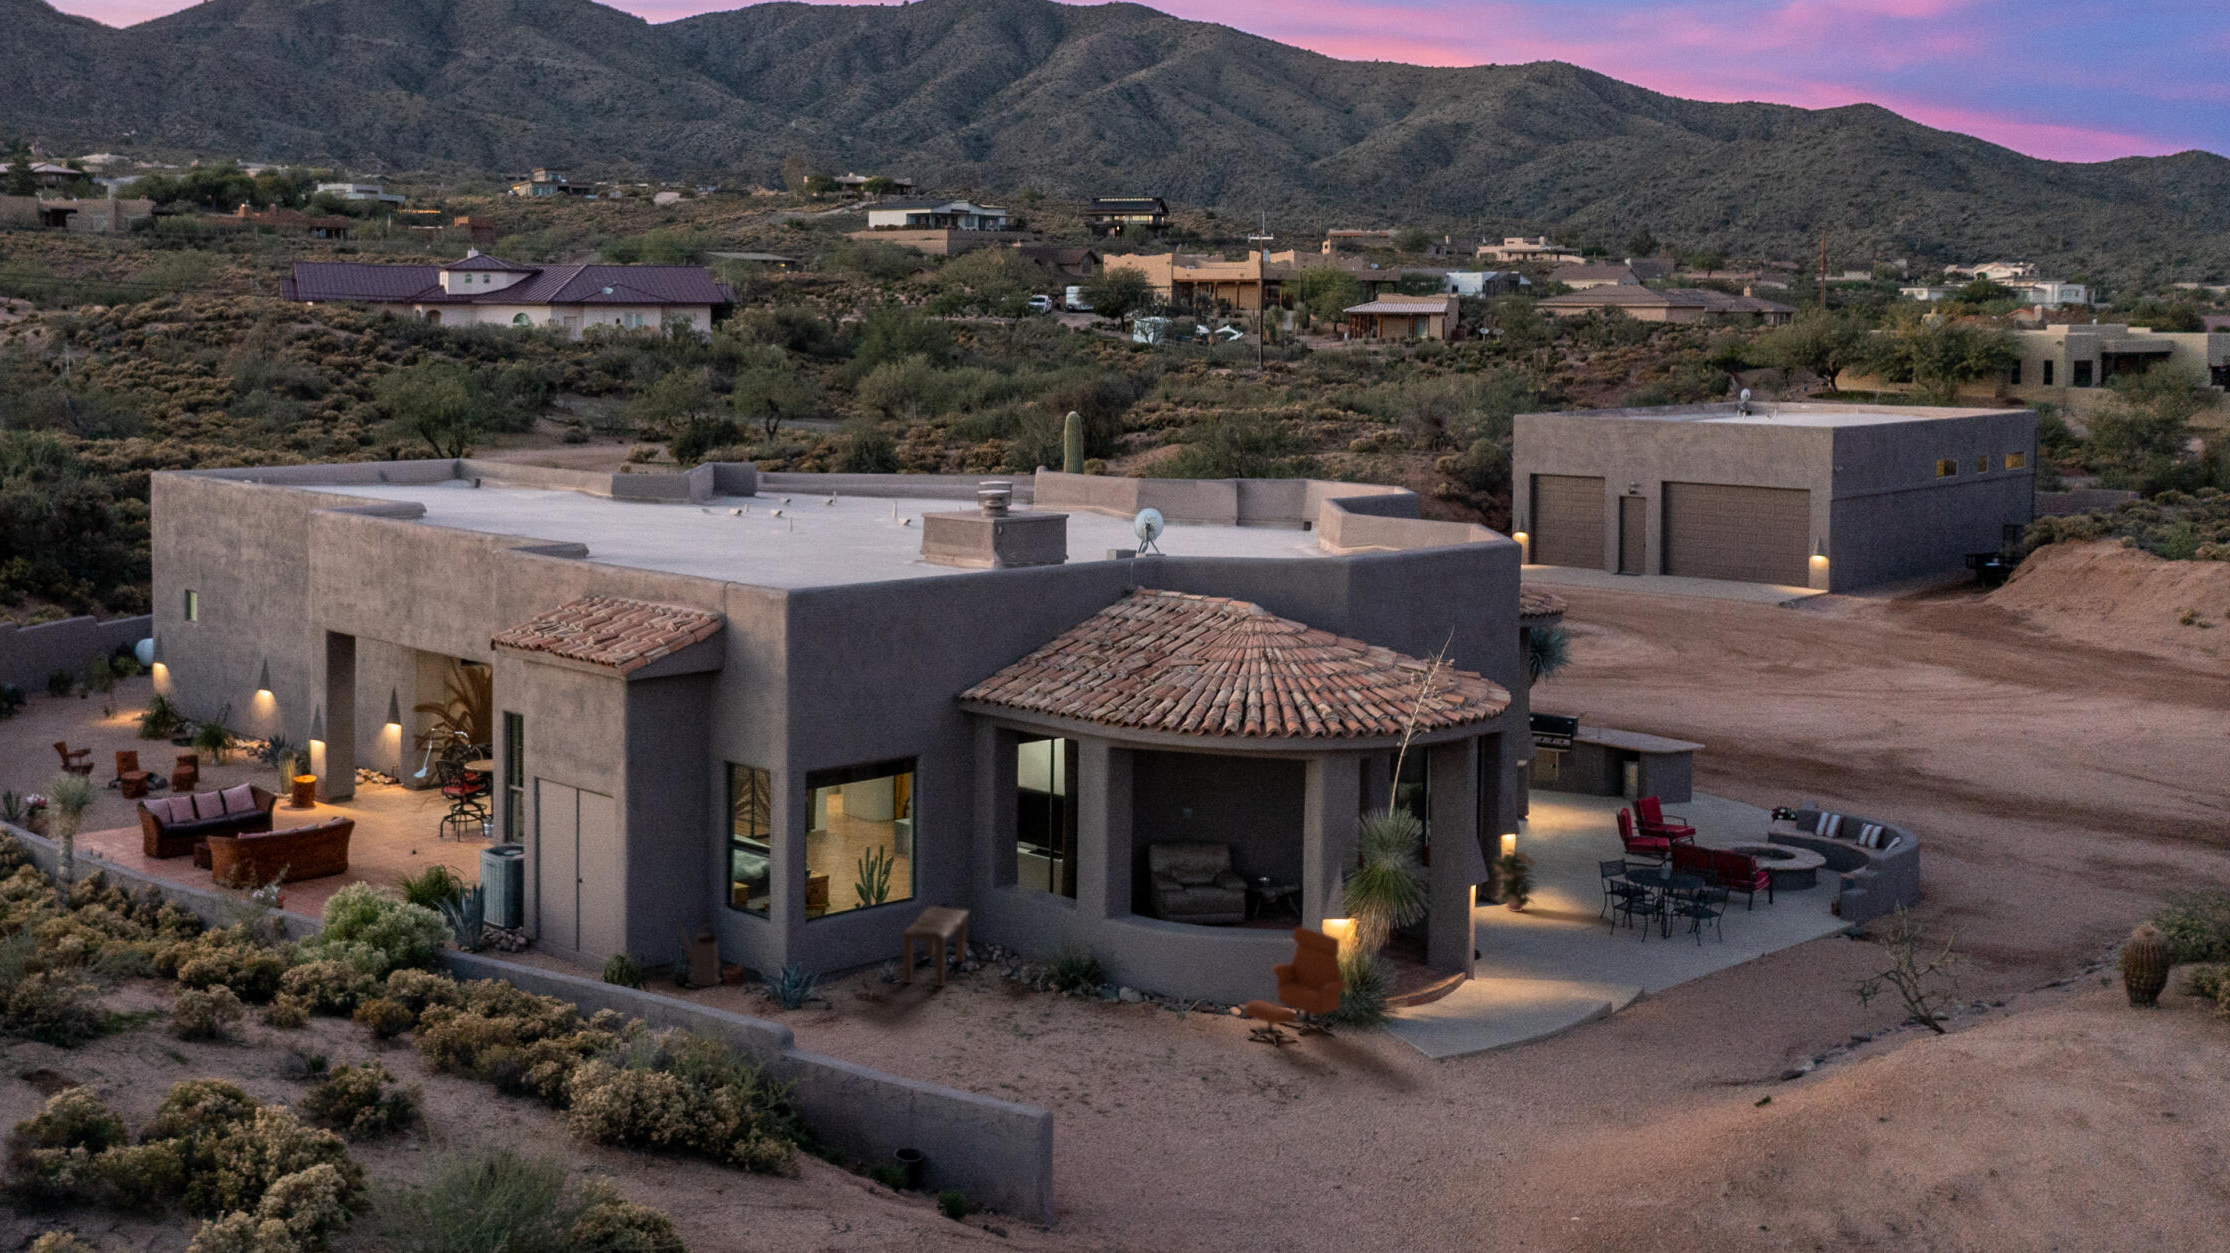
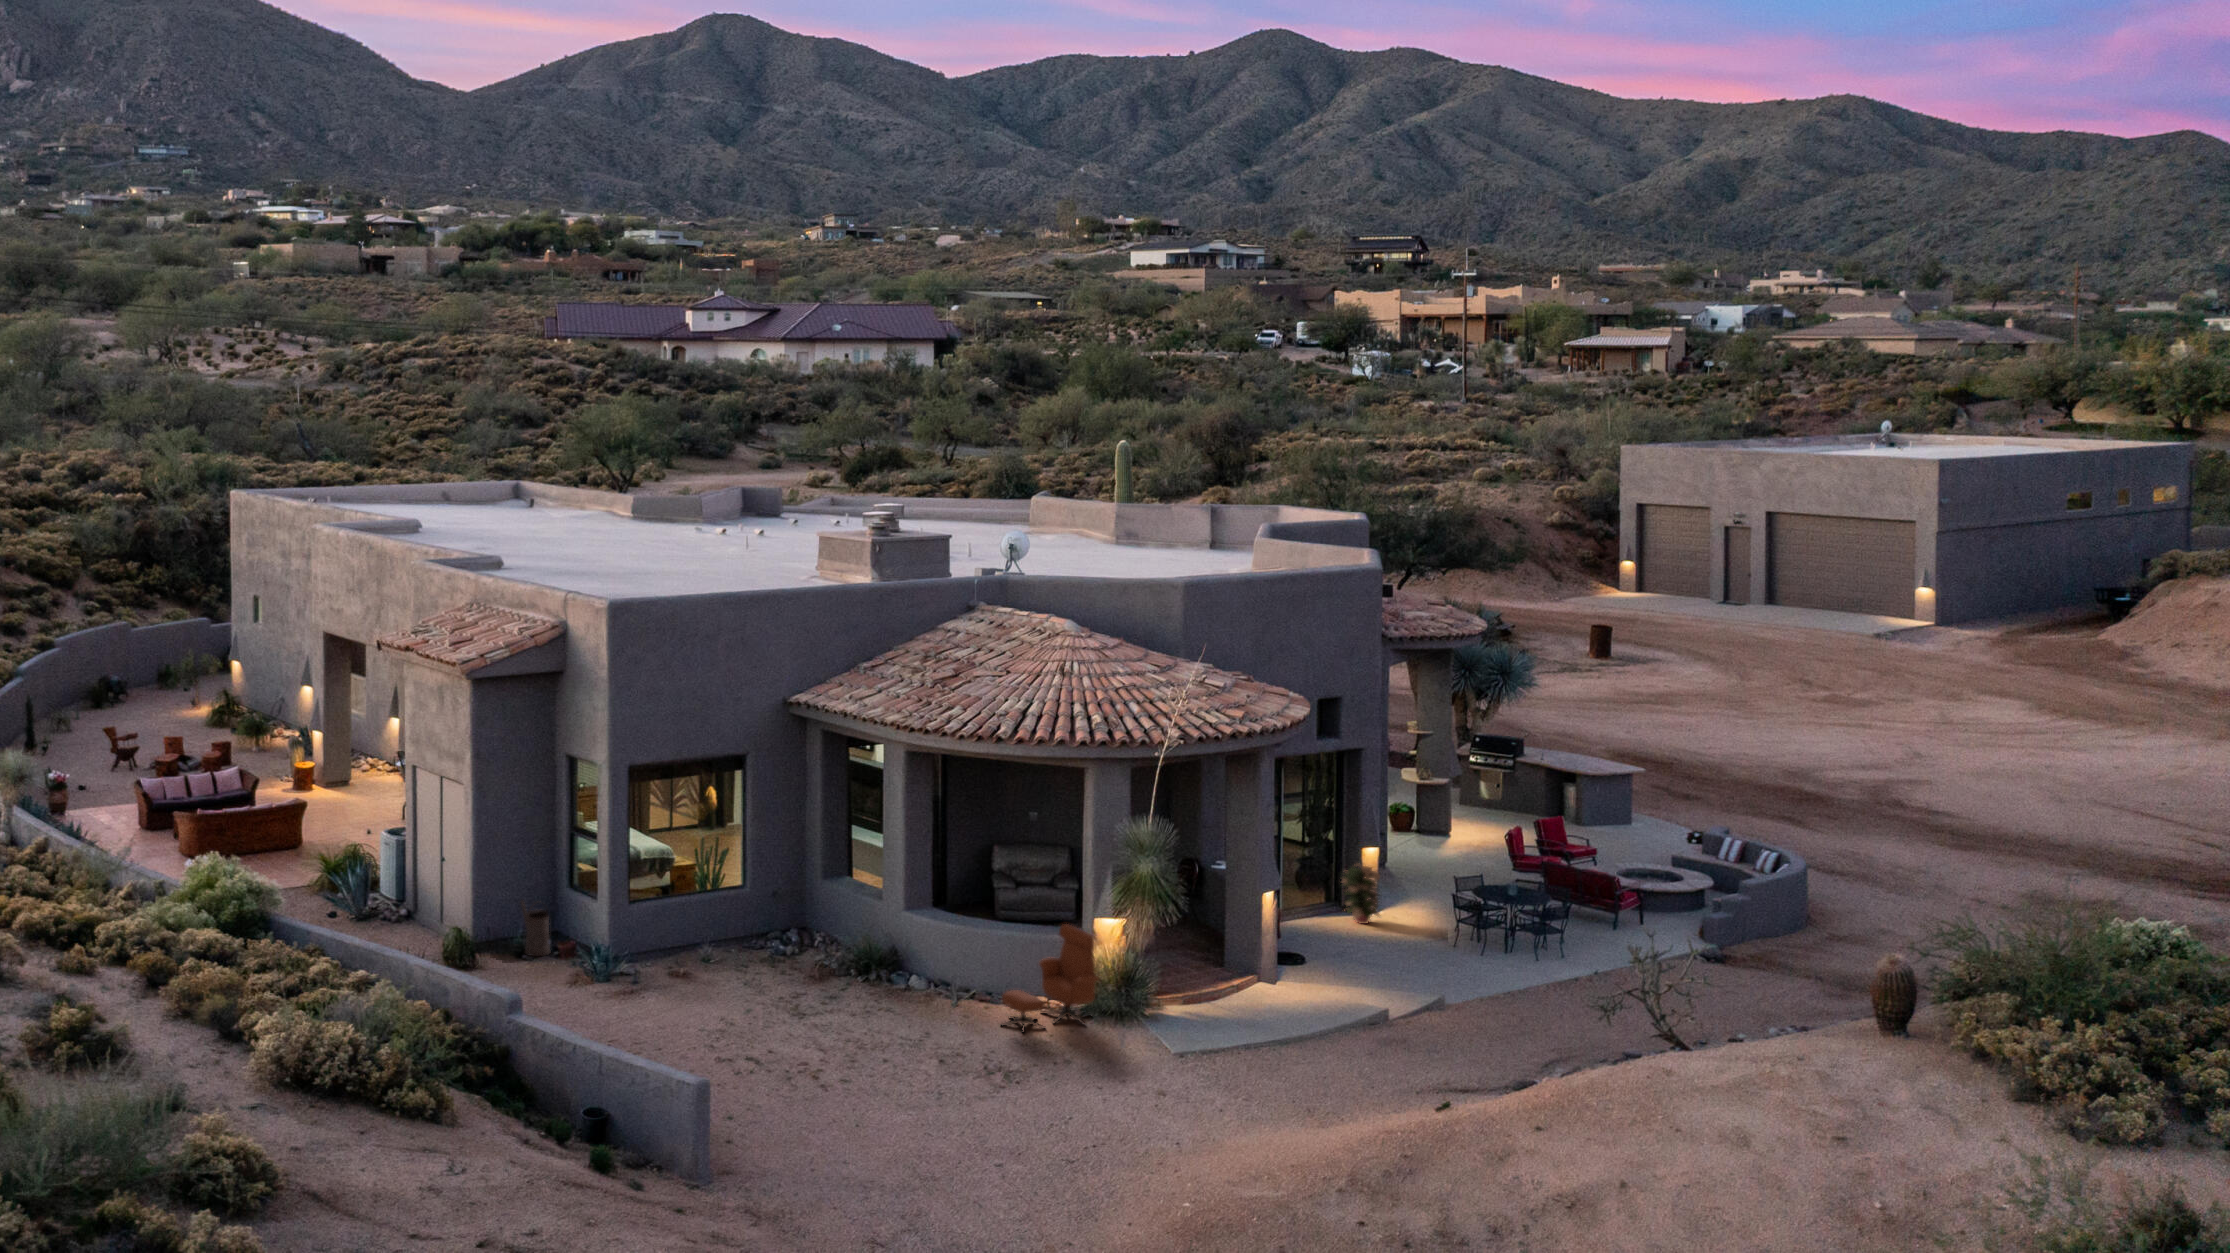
bench: present [903,907,969,986] -> none [716,894,791,967]

